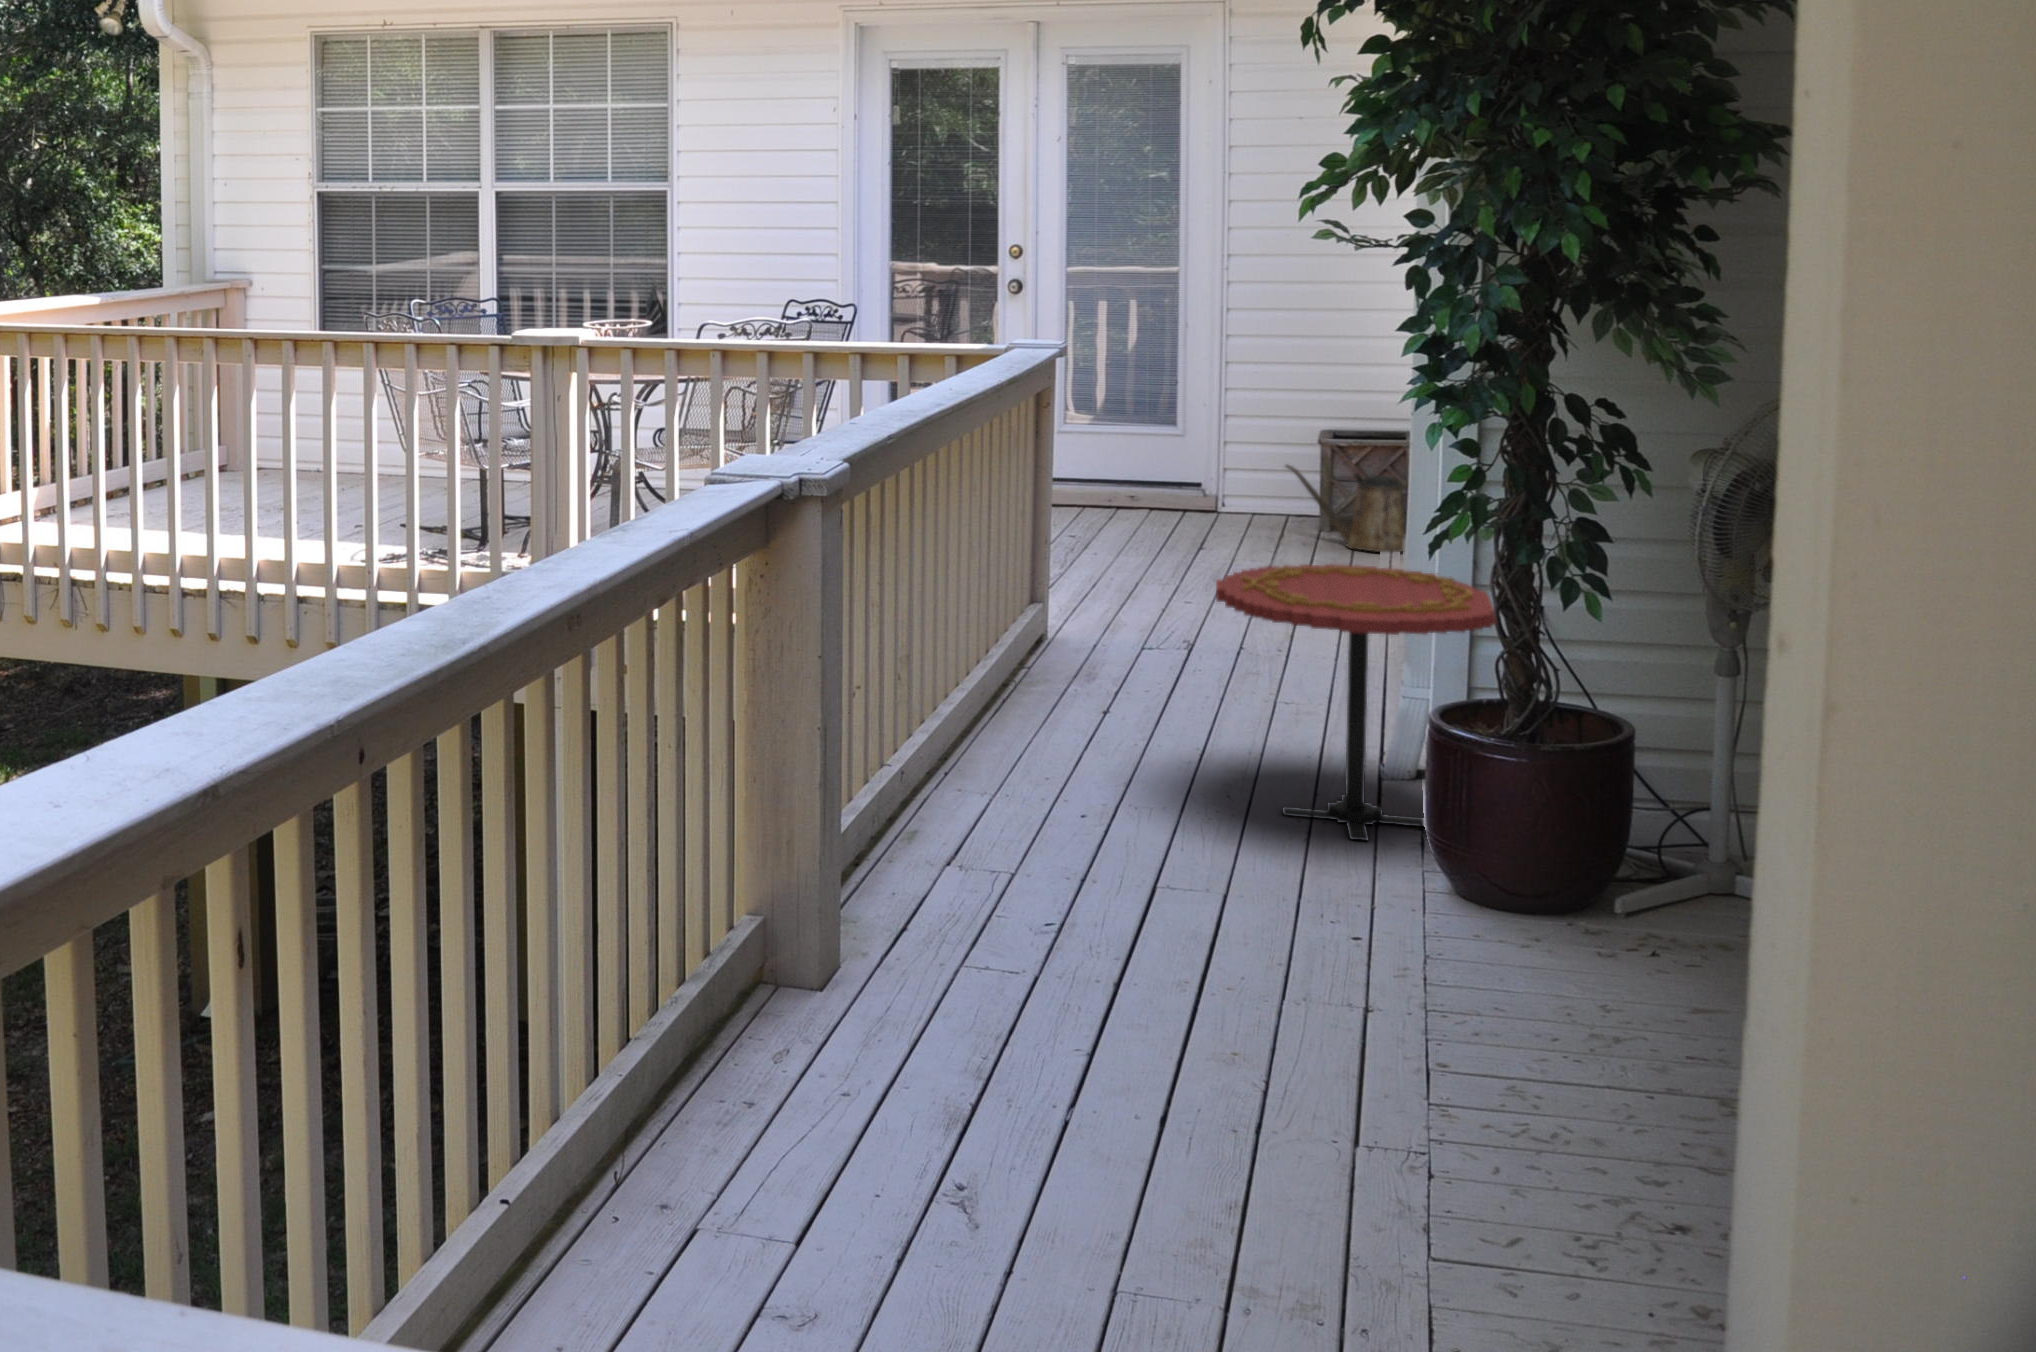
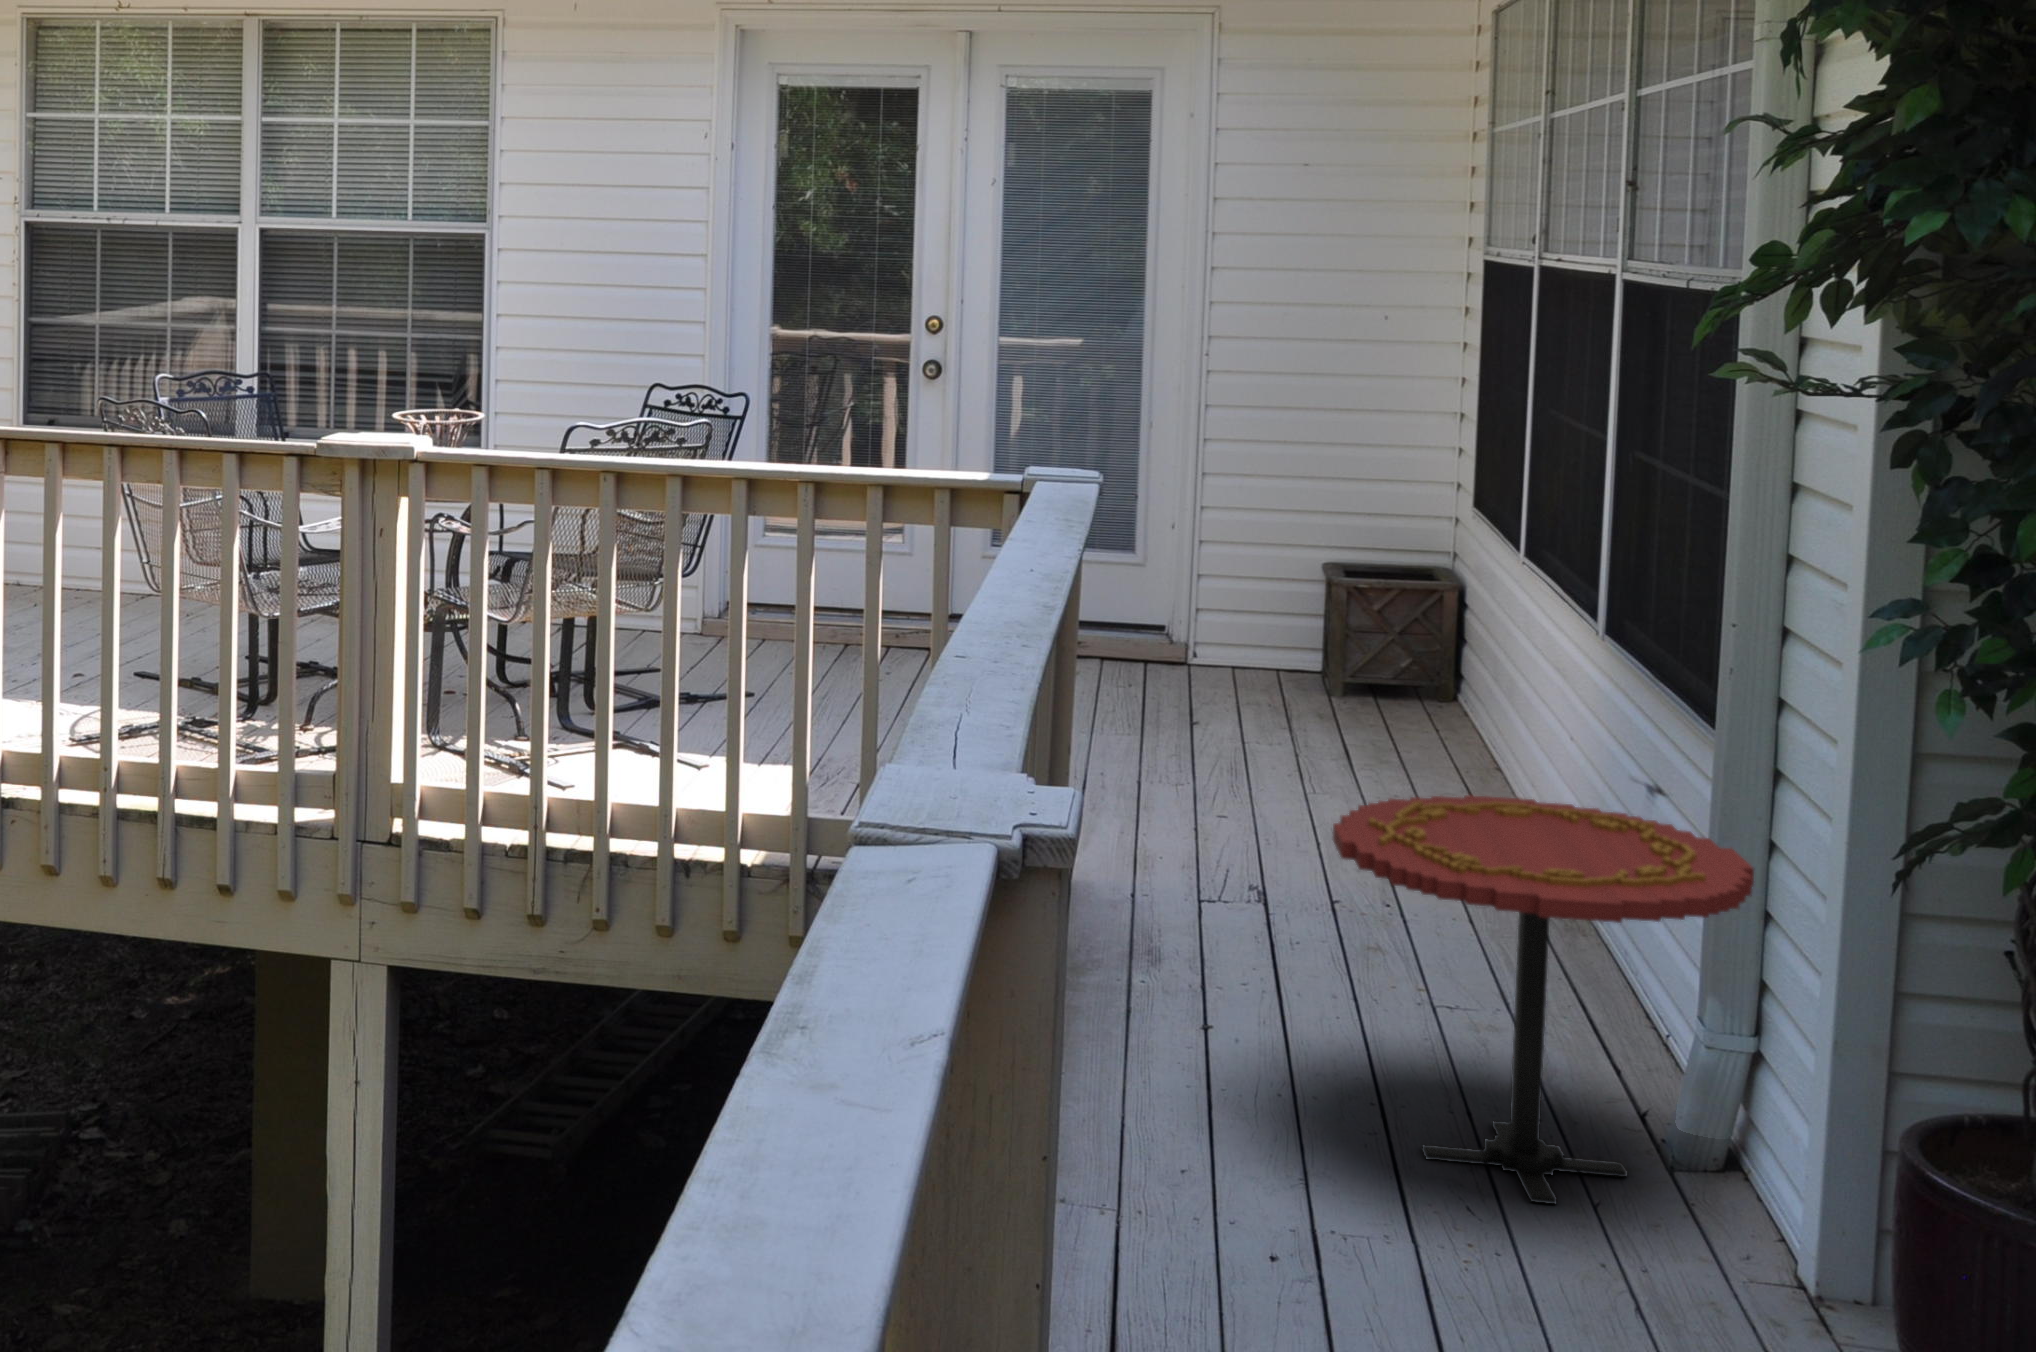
watering can: present [1286,465,1406,552] -> none [1280,606,1463,721]

